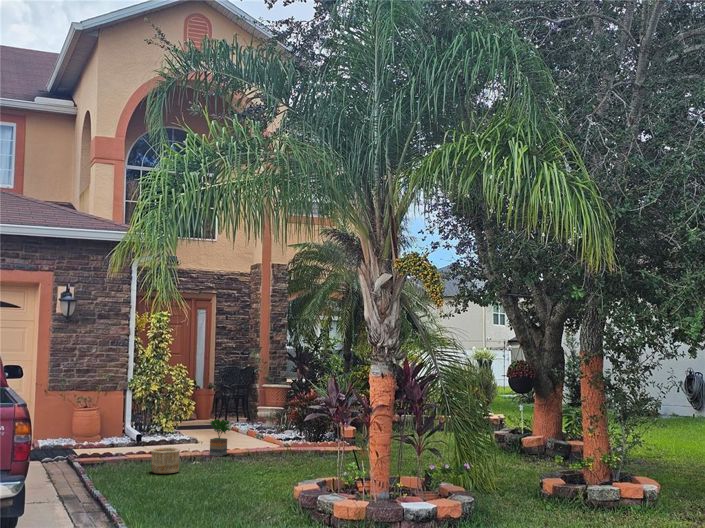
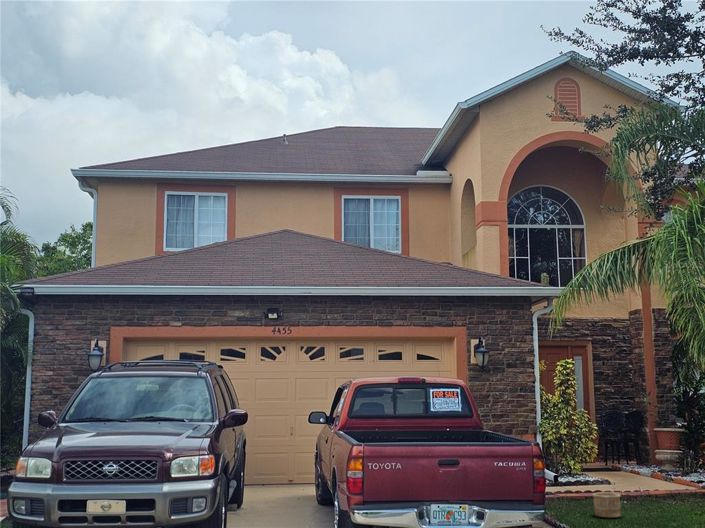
potted tree: present [210,419,232,456] -> none [632,464,657,502]

